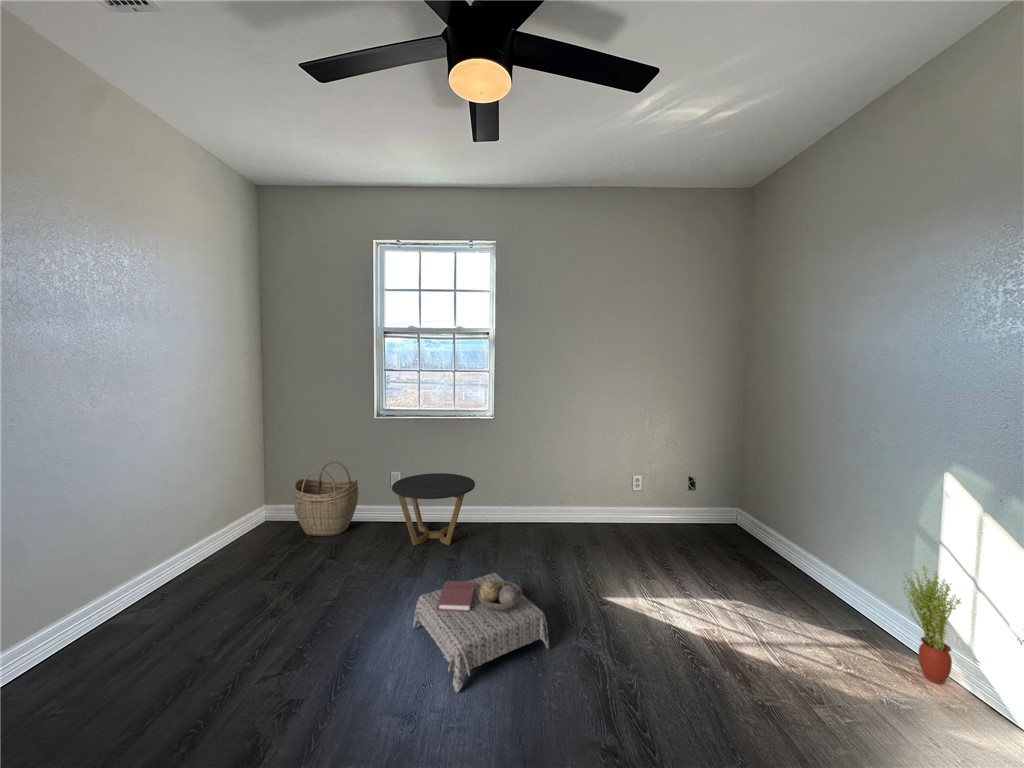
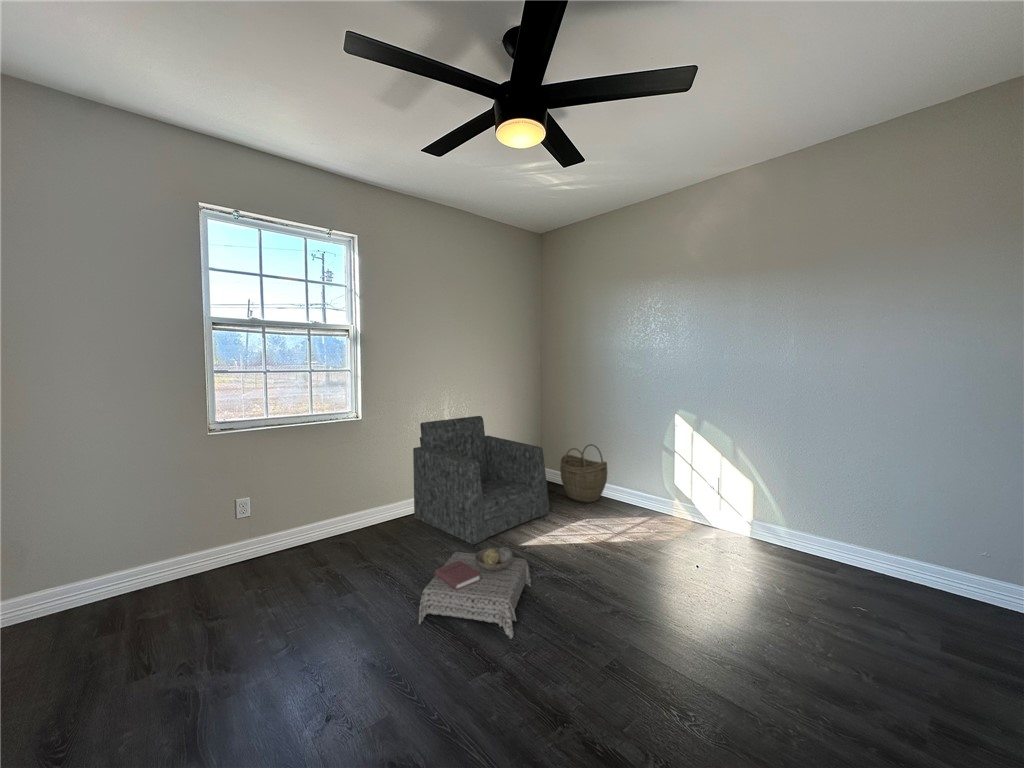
armchair: none [542,429,689,575] -> present [413,416,549,545]
woven basket: present [294,461,358,536] -> present [560,444,607,503]
side table: present [392,473,475,545] -> none [268,485,369,572]
potted plant: present [903,566,961,684] -> none [665,465,690,522]

